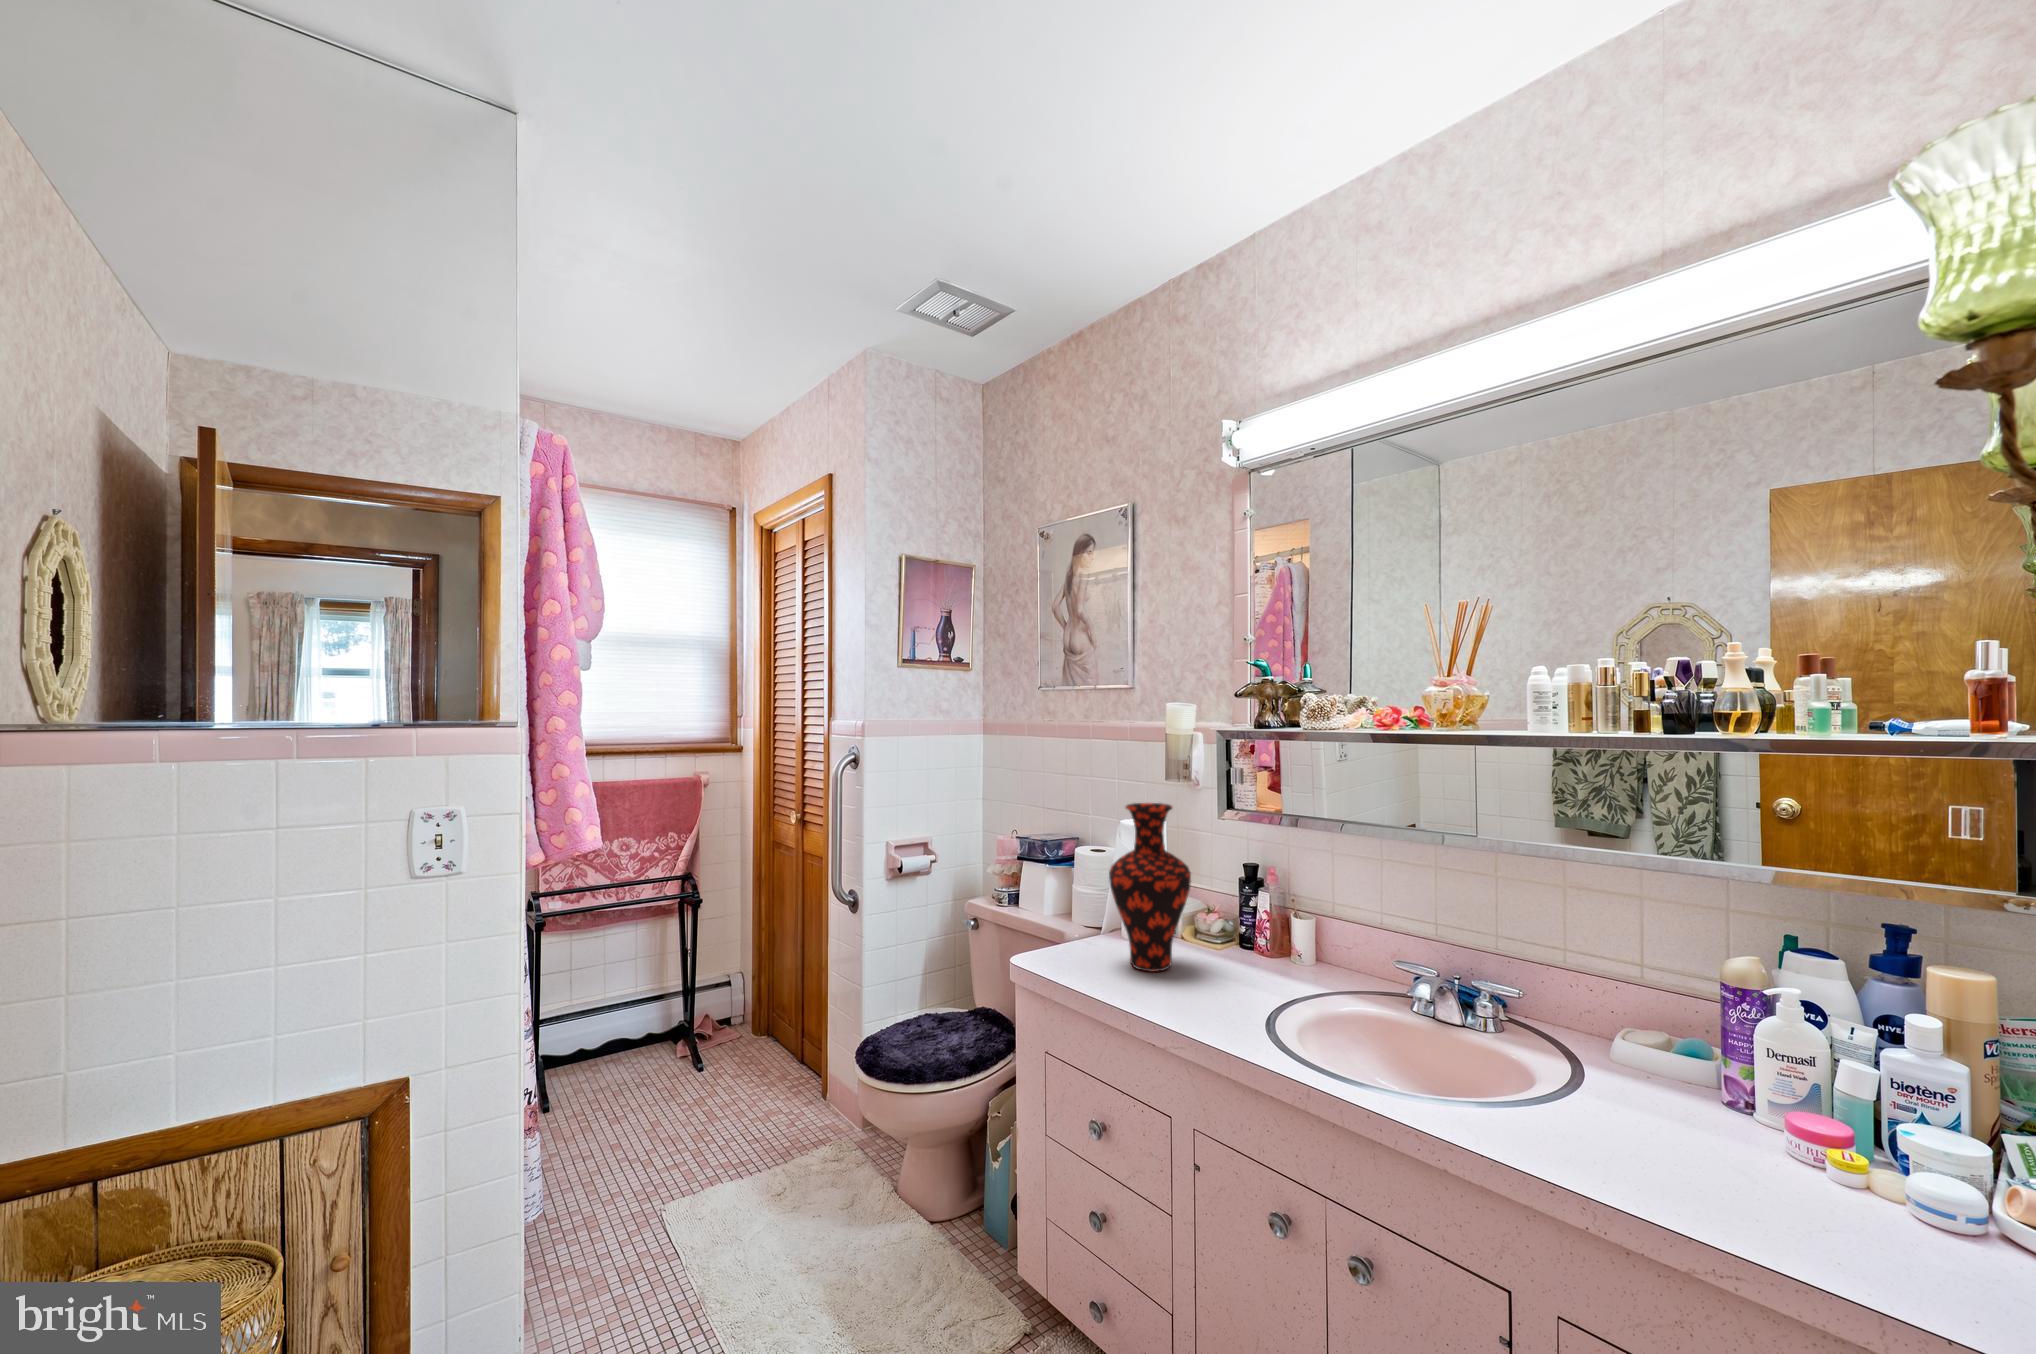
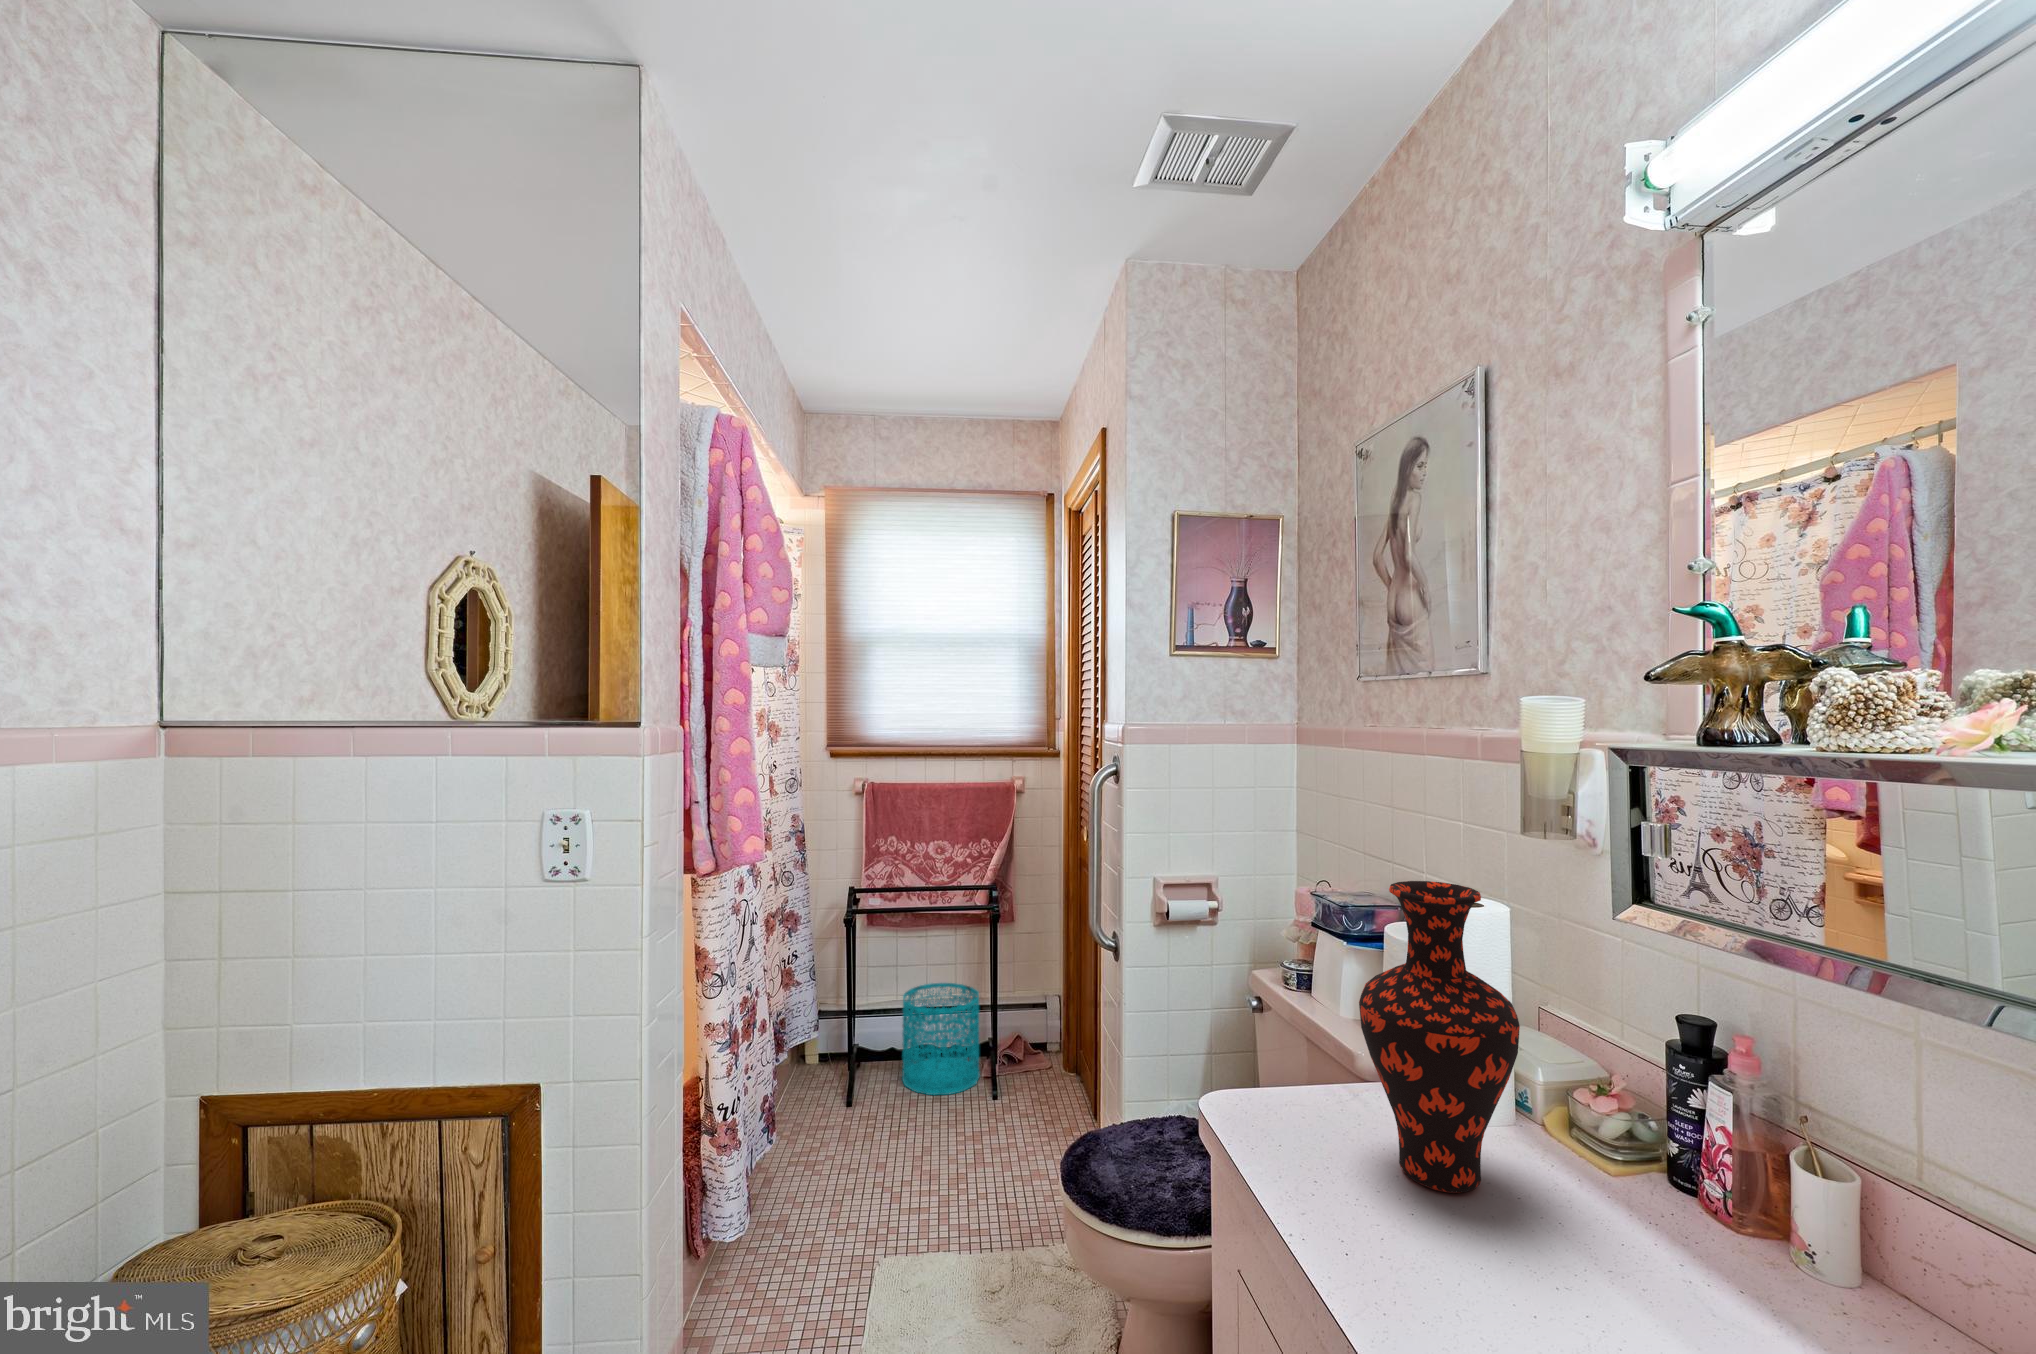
wastebasket: none [588,977,670,1085] -> present [902,983,980,1095]

